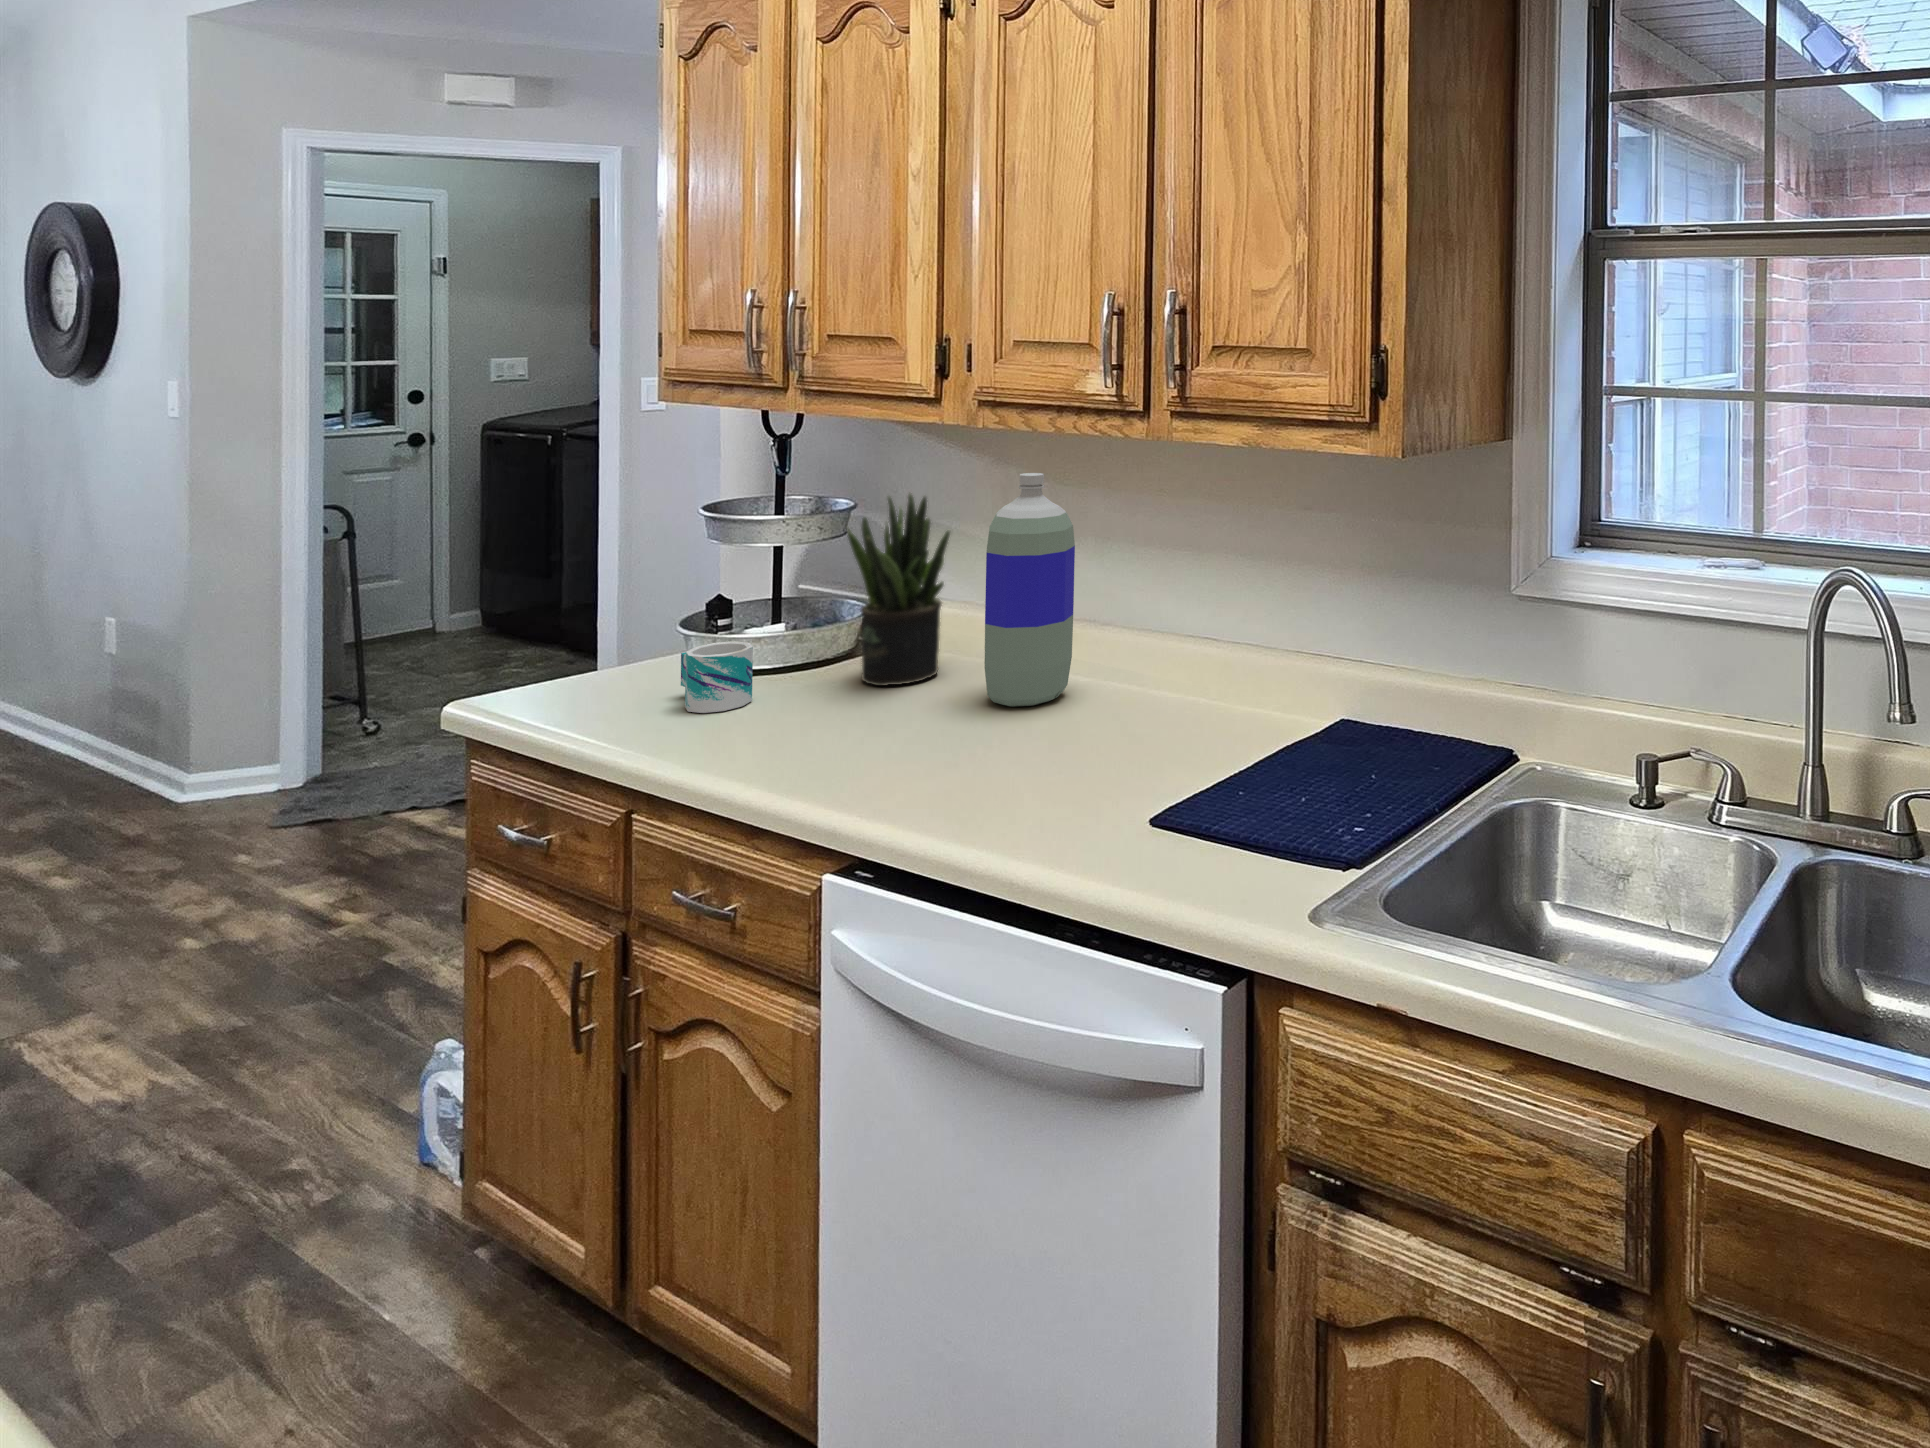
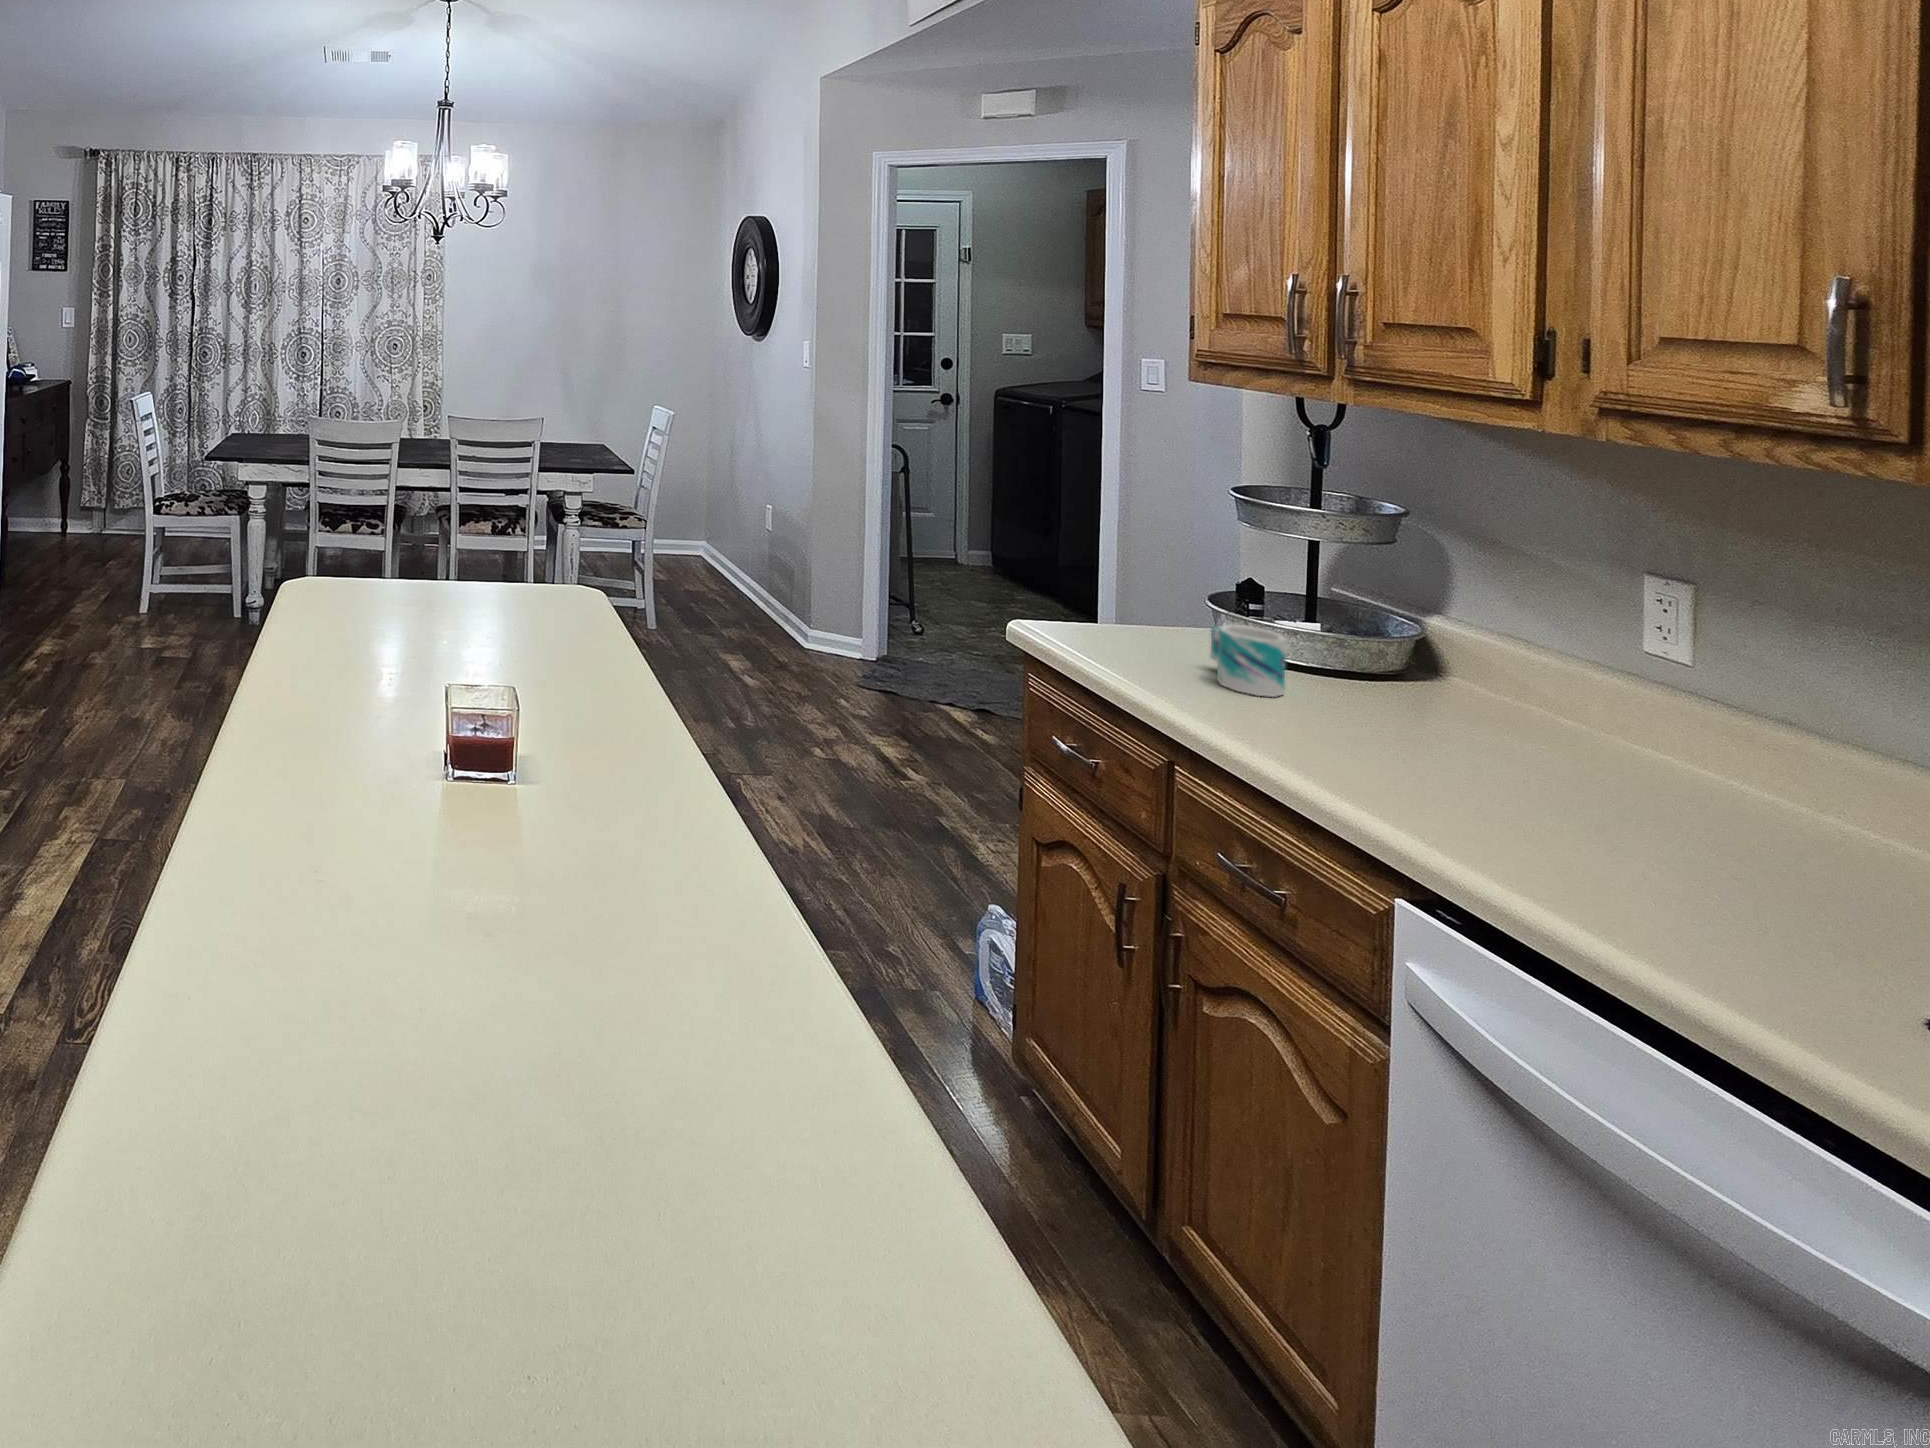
bottle: present [985,473,1075,707] -> none [1598,511,1764,824]
potted plant: present [847,494,950,686] -> none [1396,509,1536,735]

